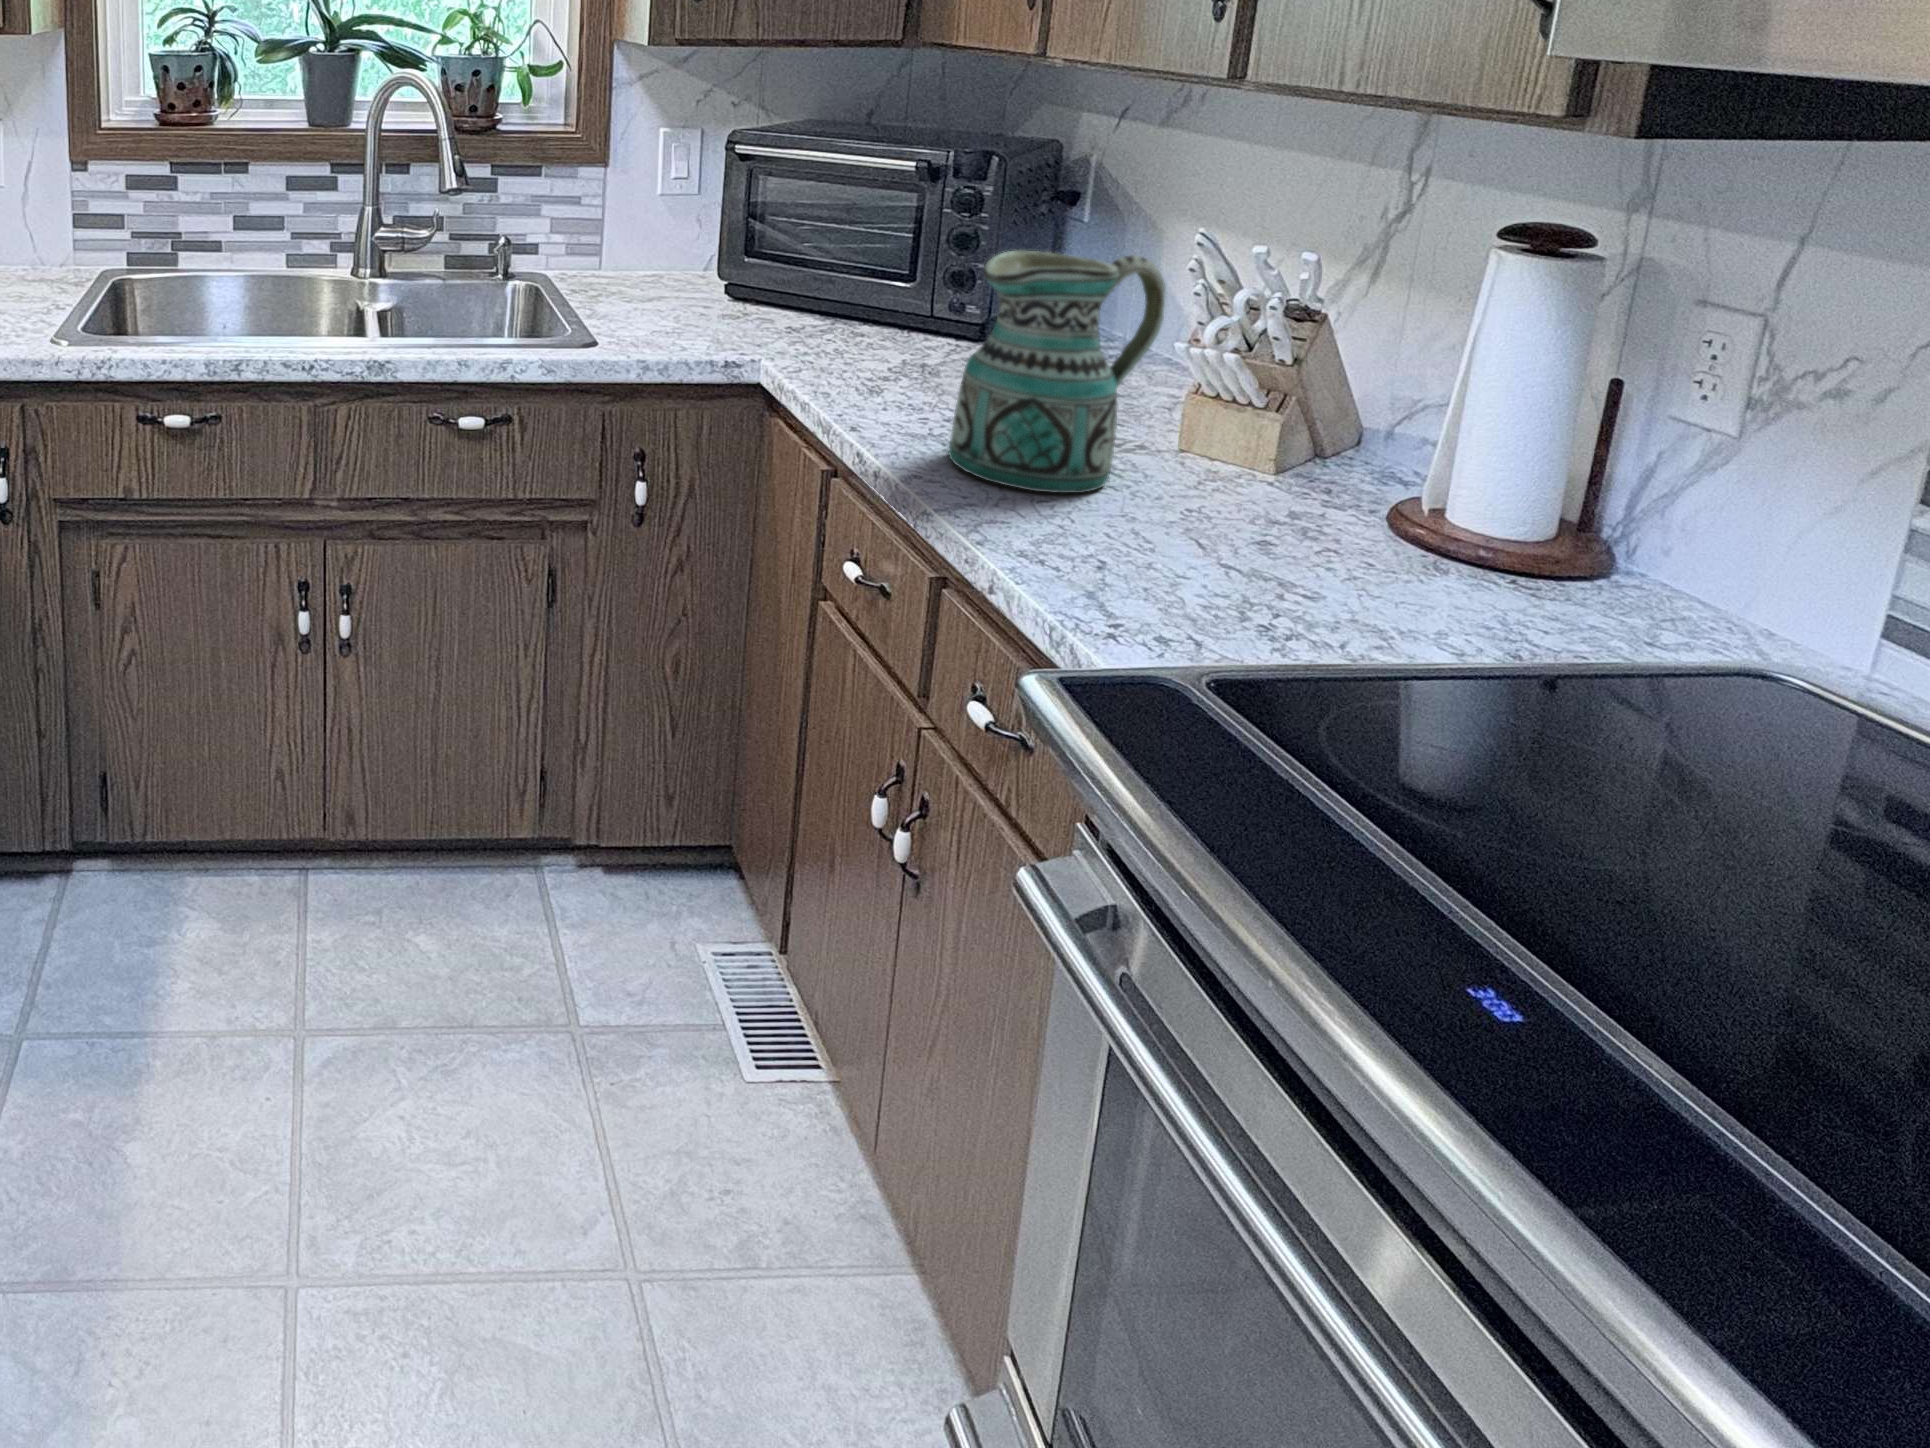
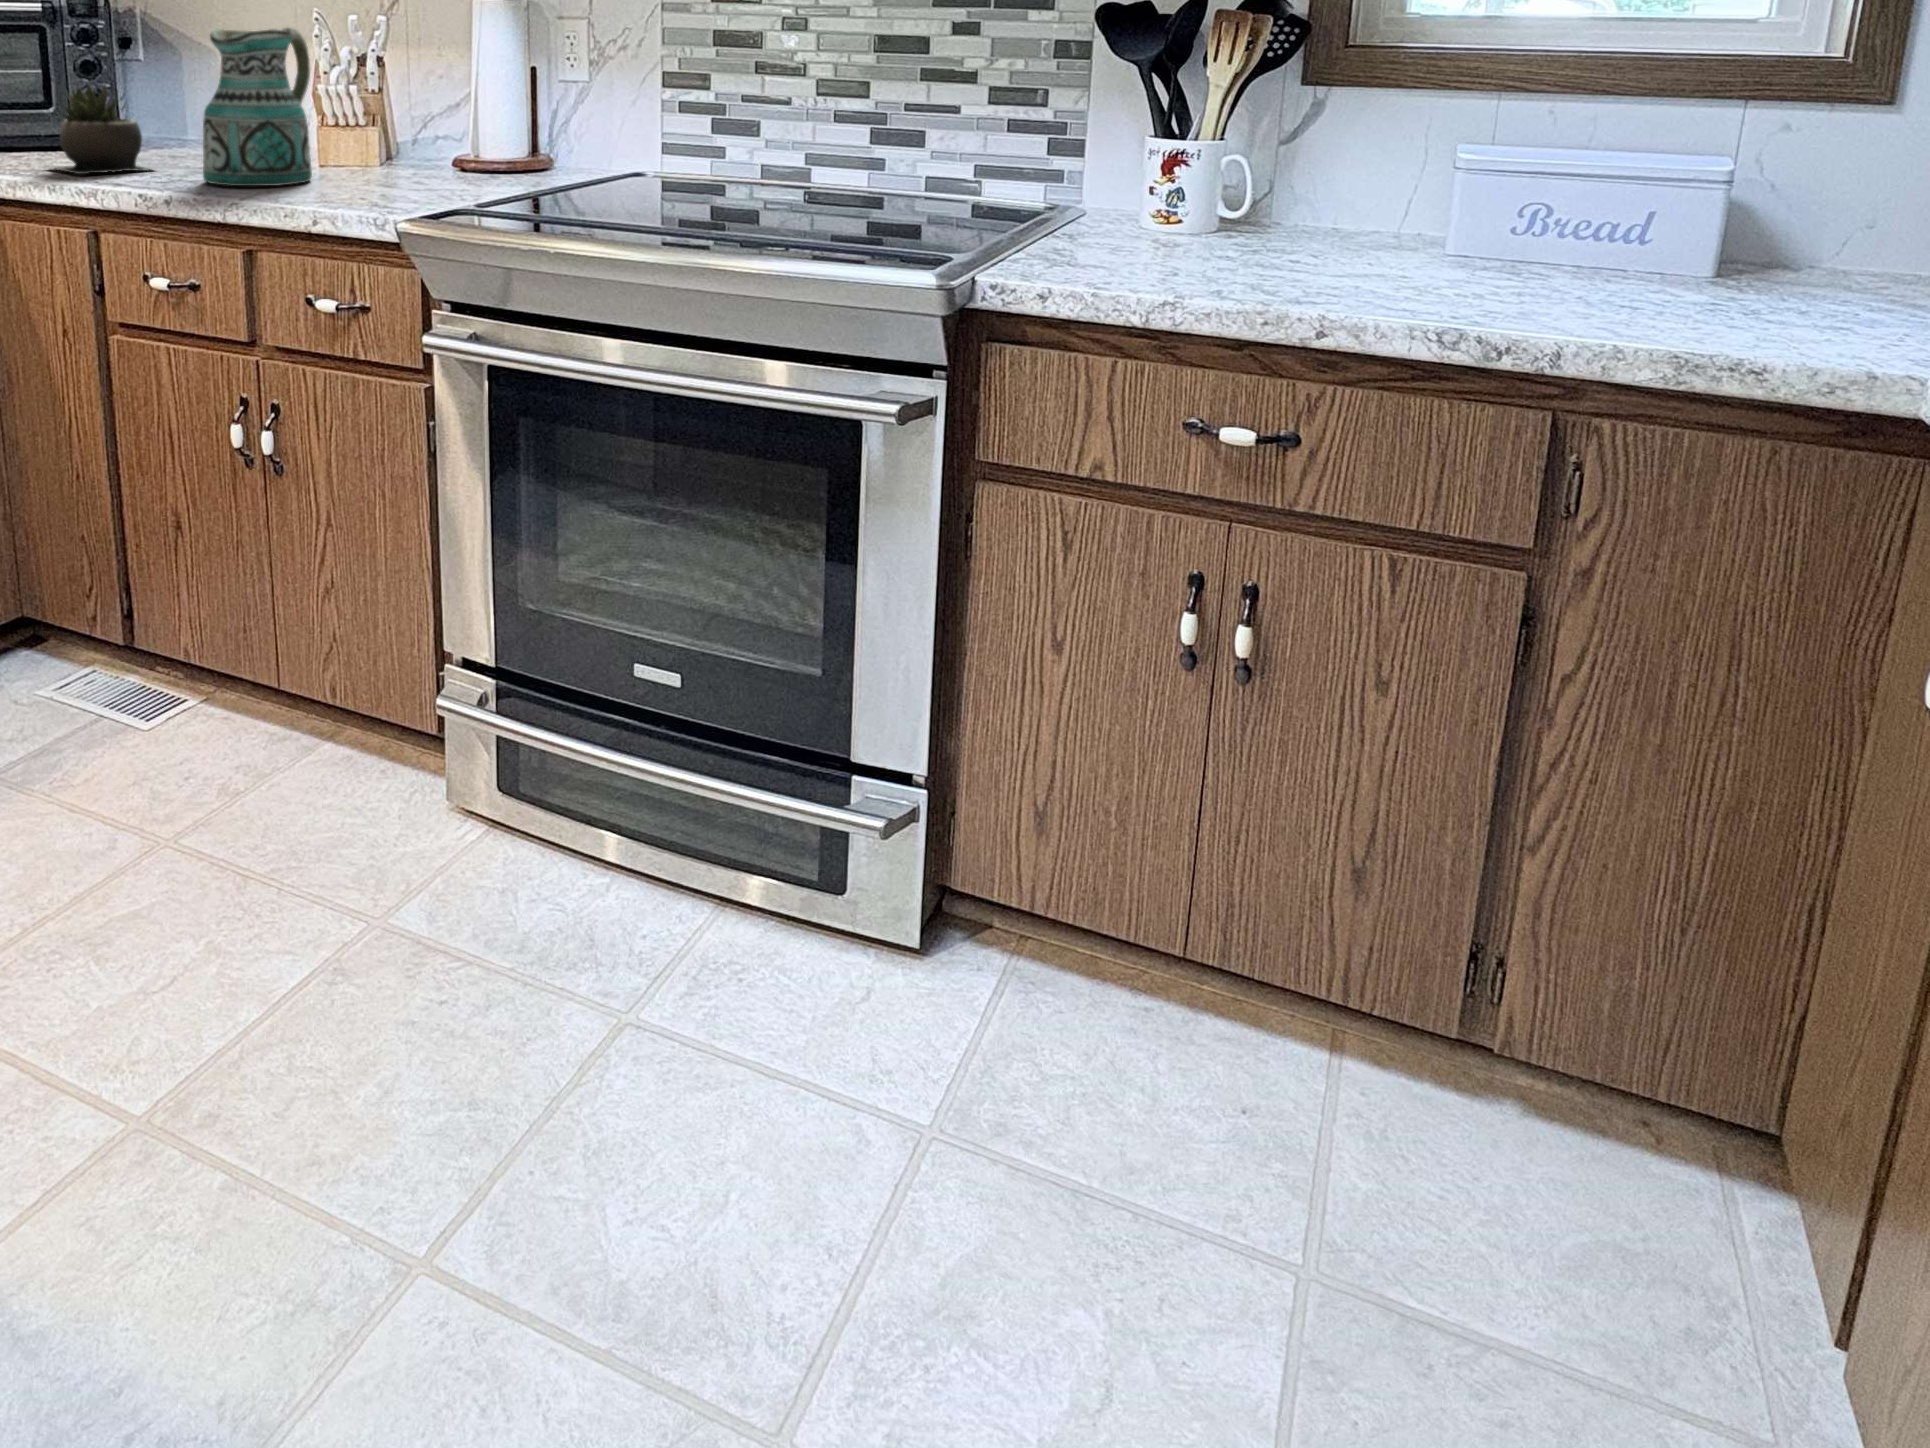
succulent plant: none [831,279,944,403] -> present [53,85,149,174]

